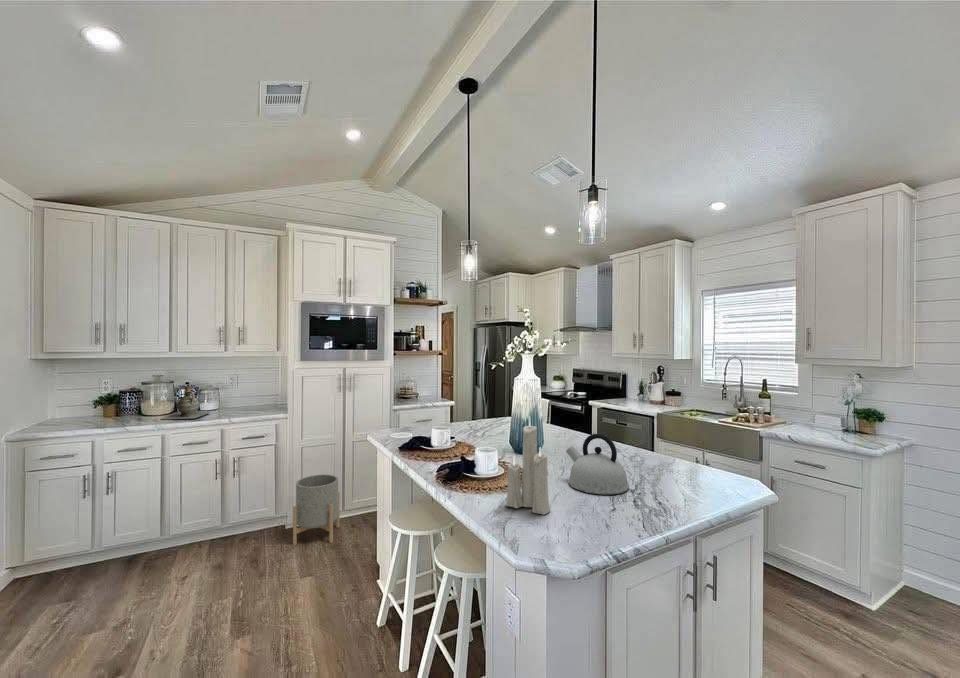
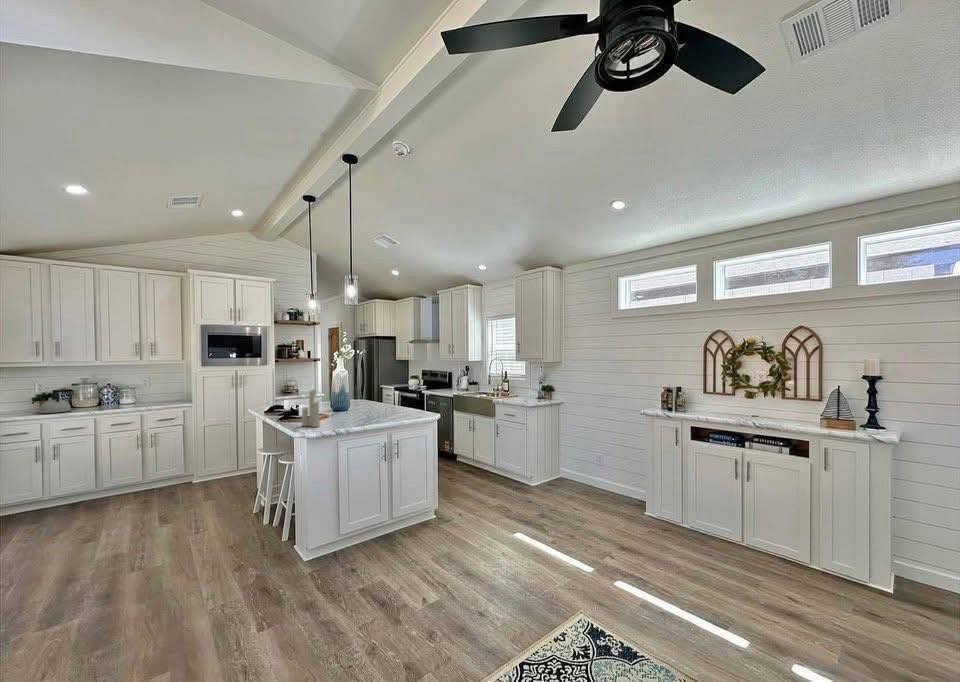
ceramic jug: present [162,386,210,419] -> none [88,386,131,410]
kettle: present [566,434,629,495] -> present [38,392,71,413]
planter: present [293,475,340,545] -> none [195,445,232,492]

